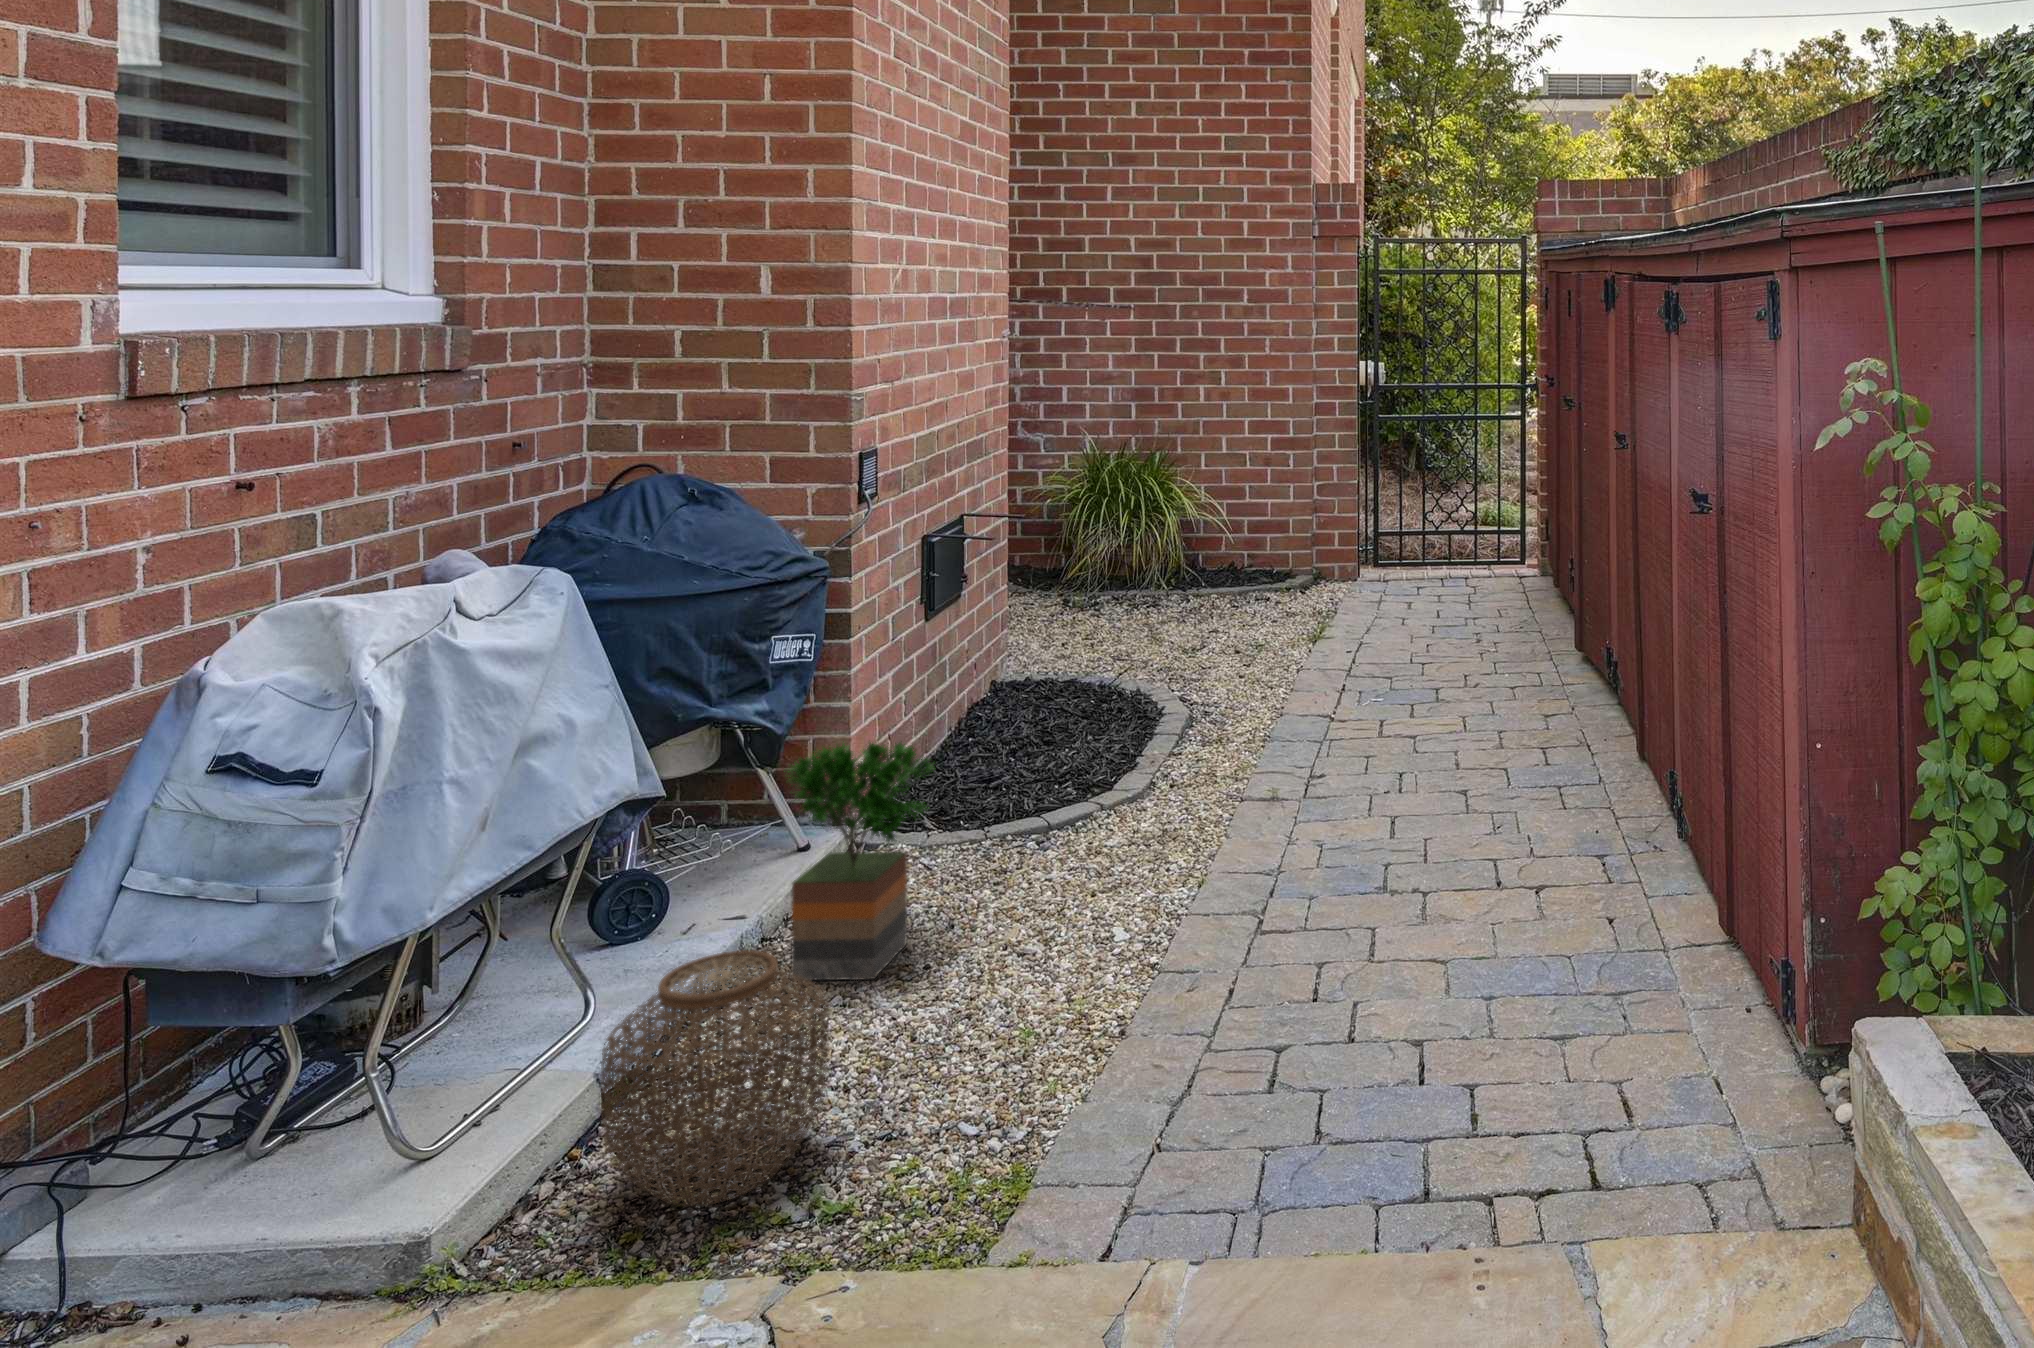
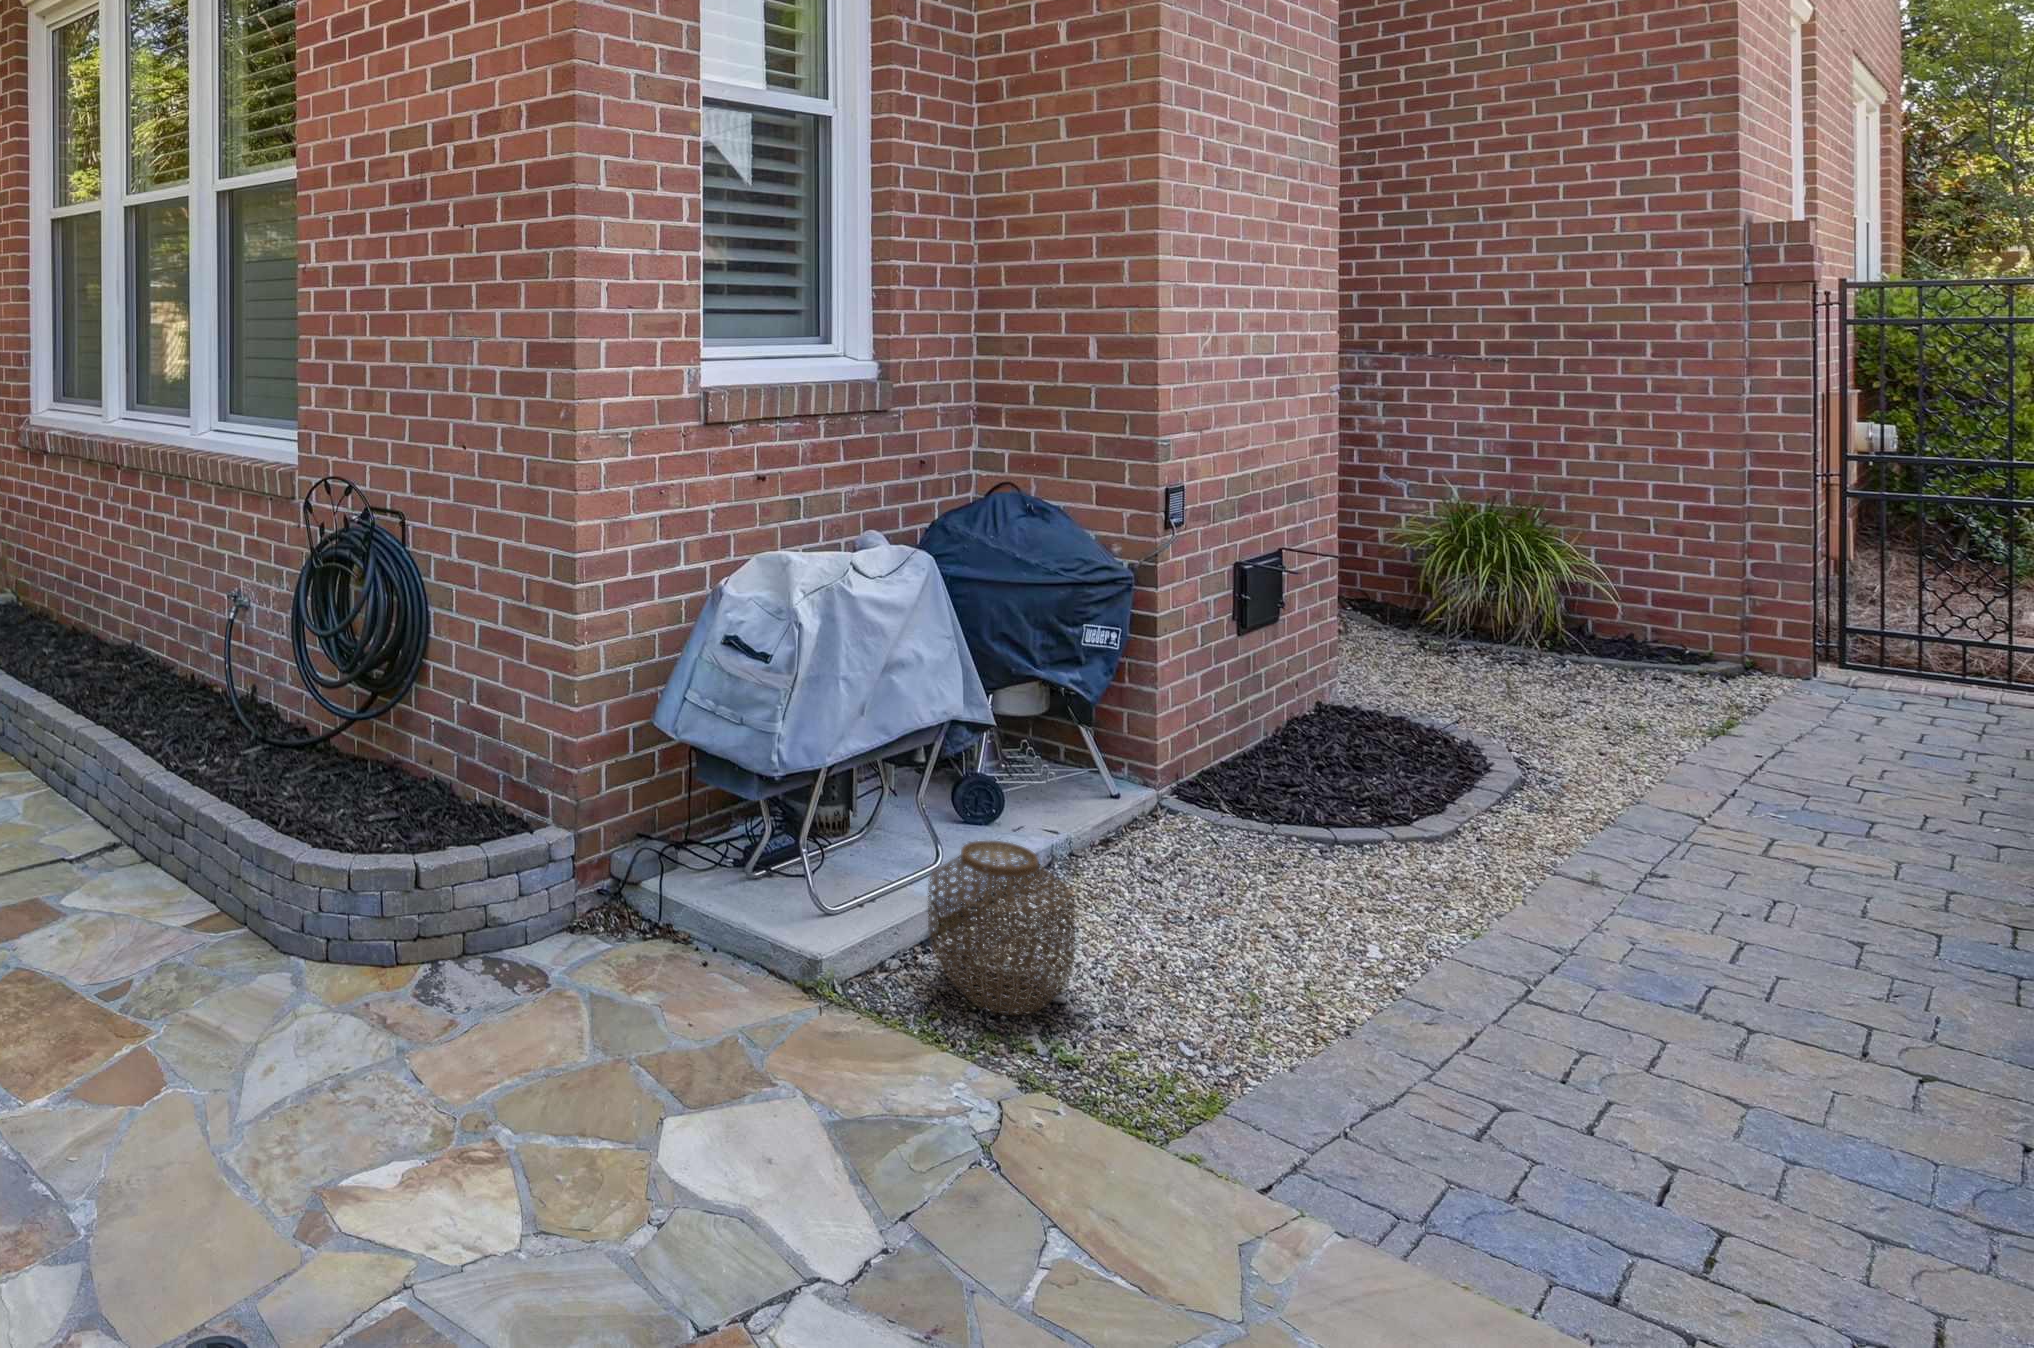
potted tree: present [788,743,934,980] -> none [1078,715,1202,913]

